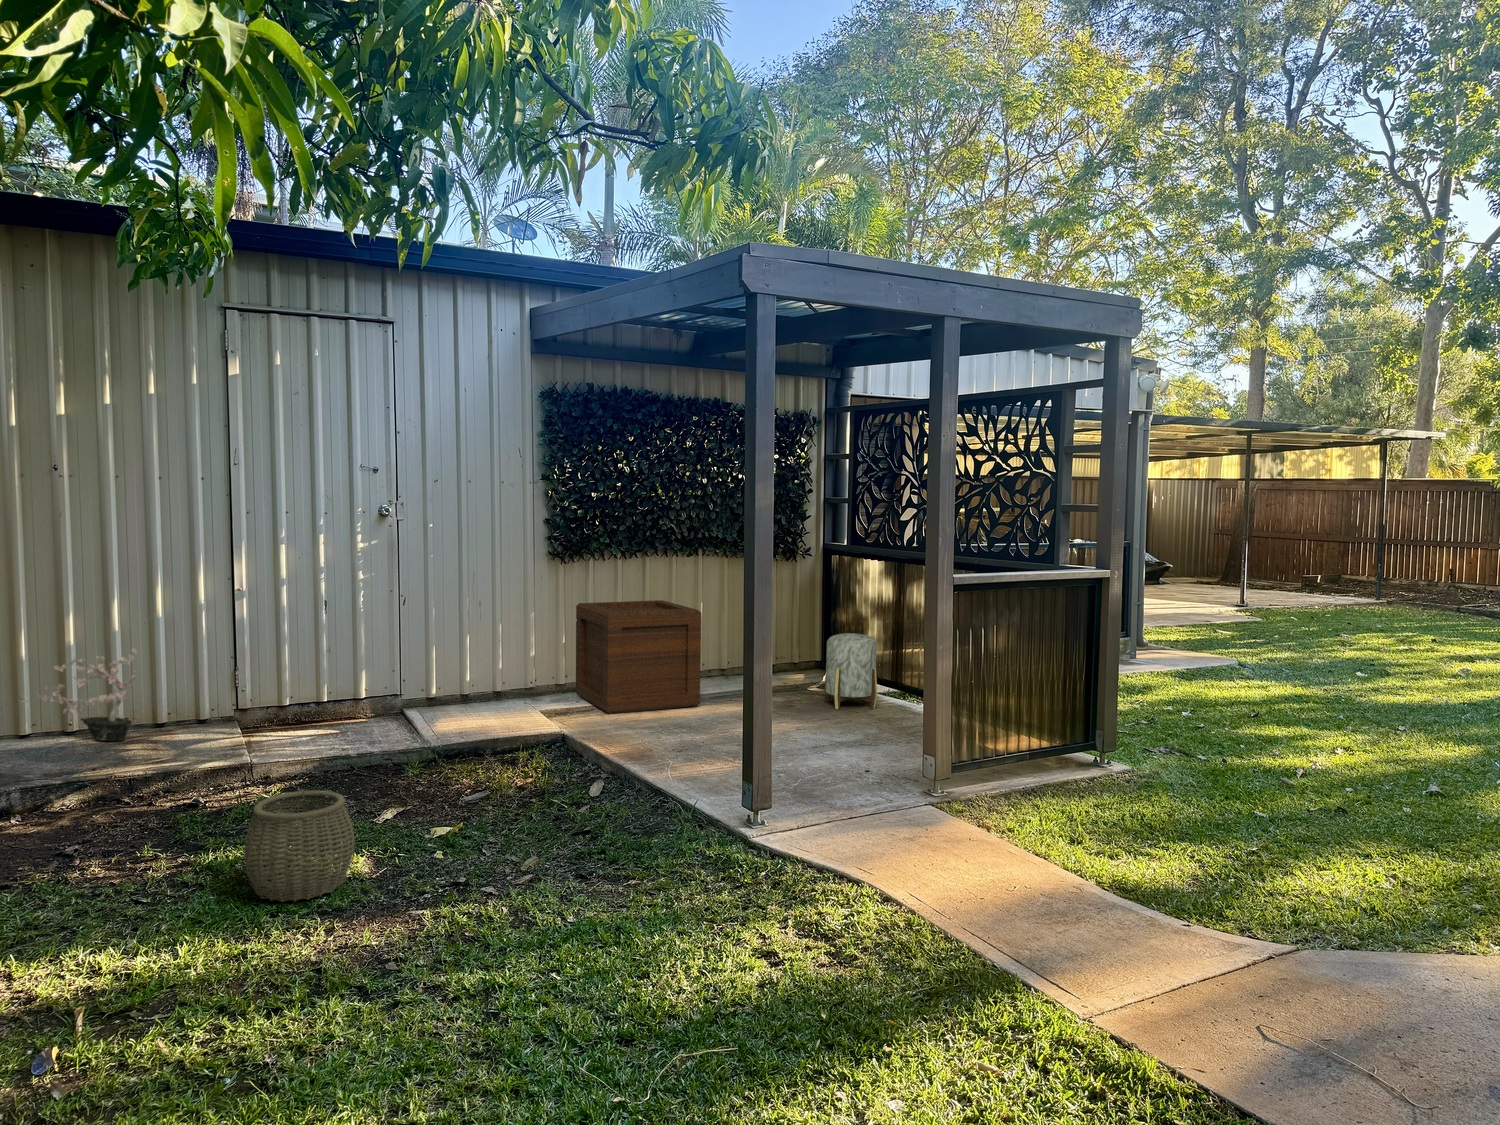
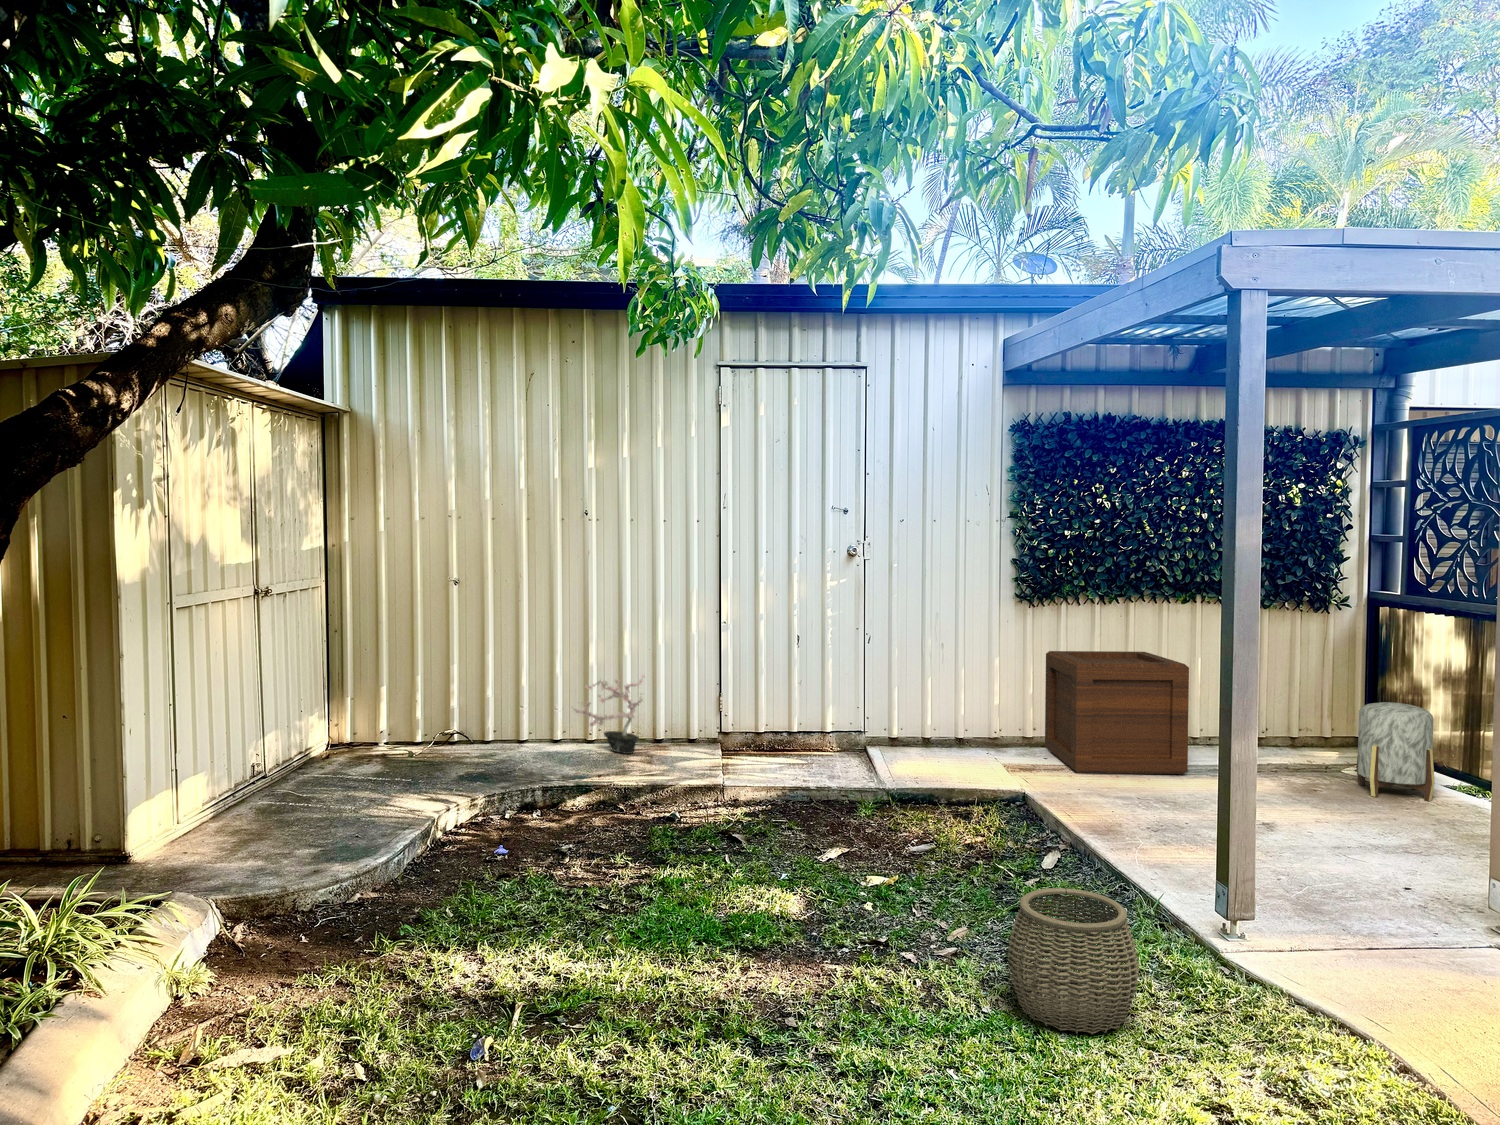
woven basket: present [244,790,355,902] -> present [1008,888,1139,1034]

